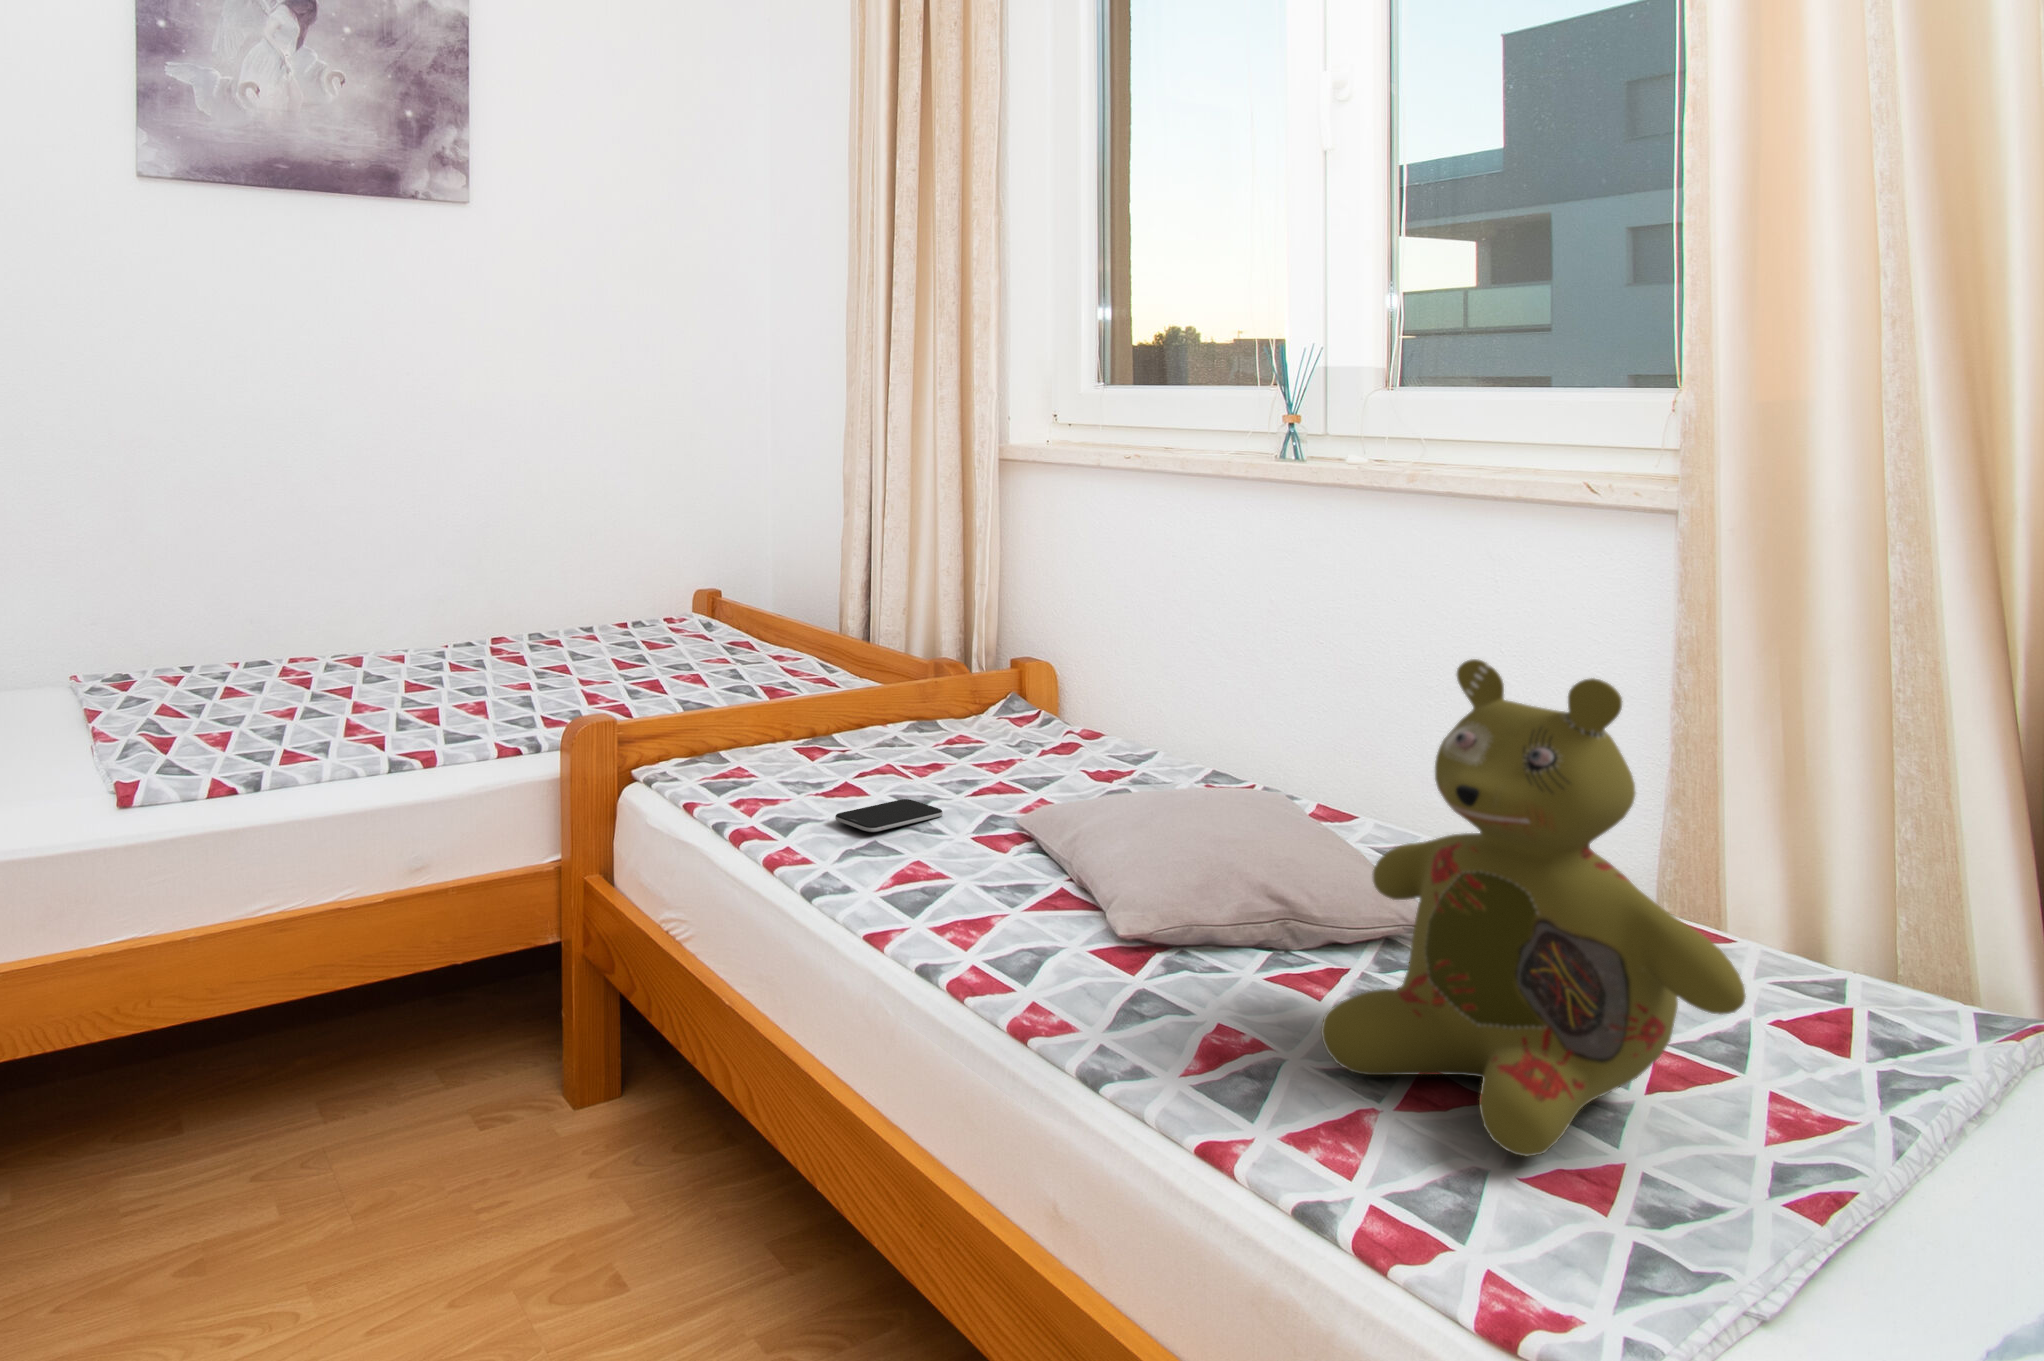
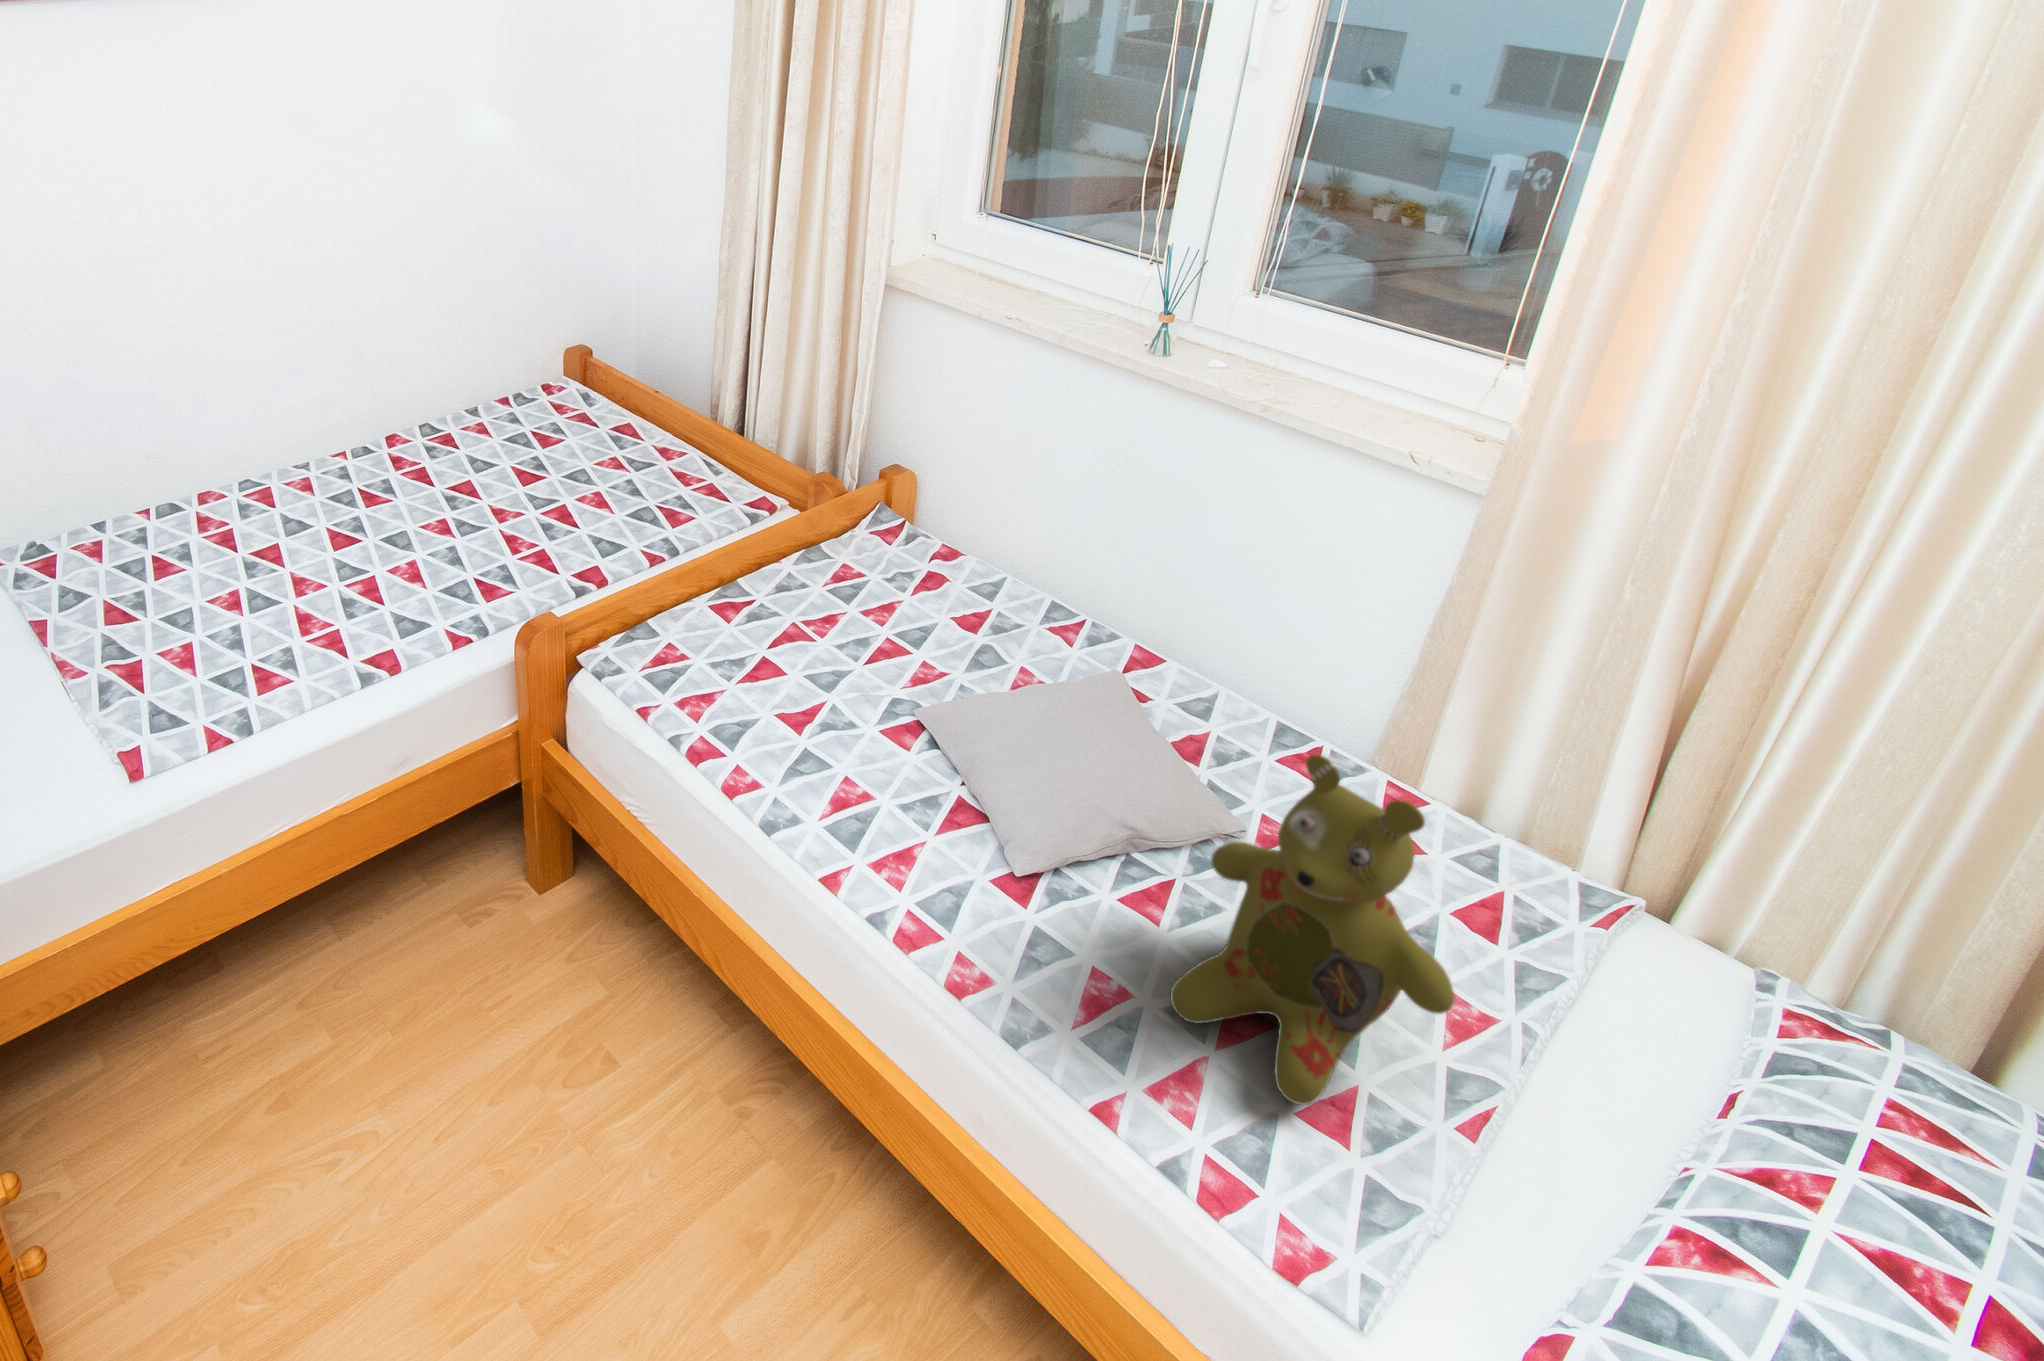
smartphone: present [835,799,943,832] -> none [773,684,856,741]

